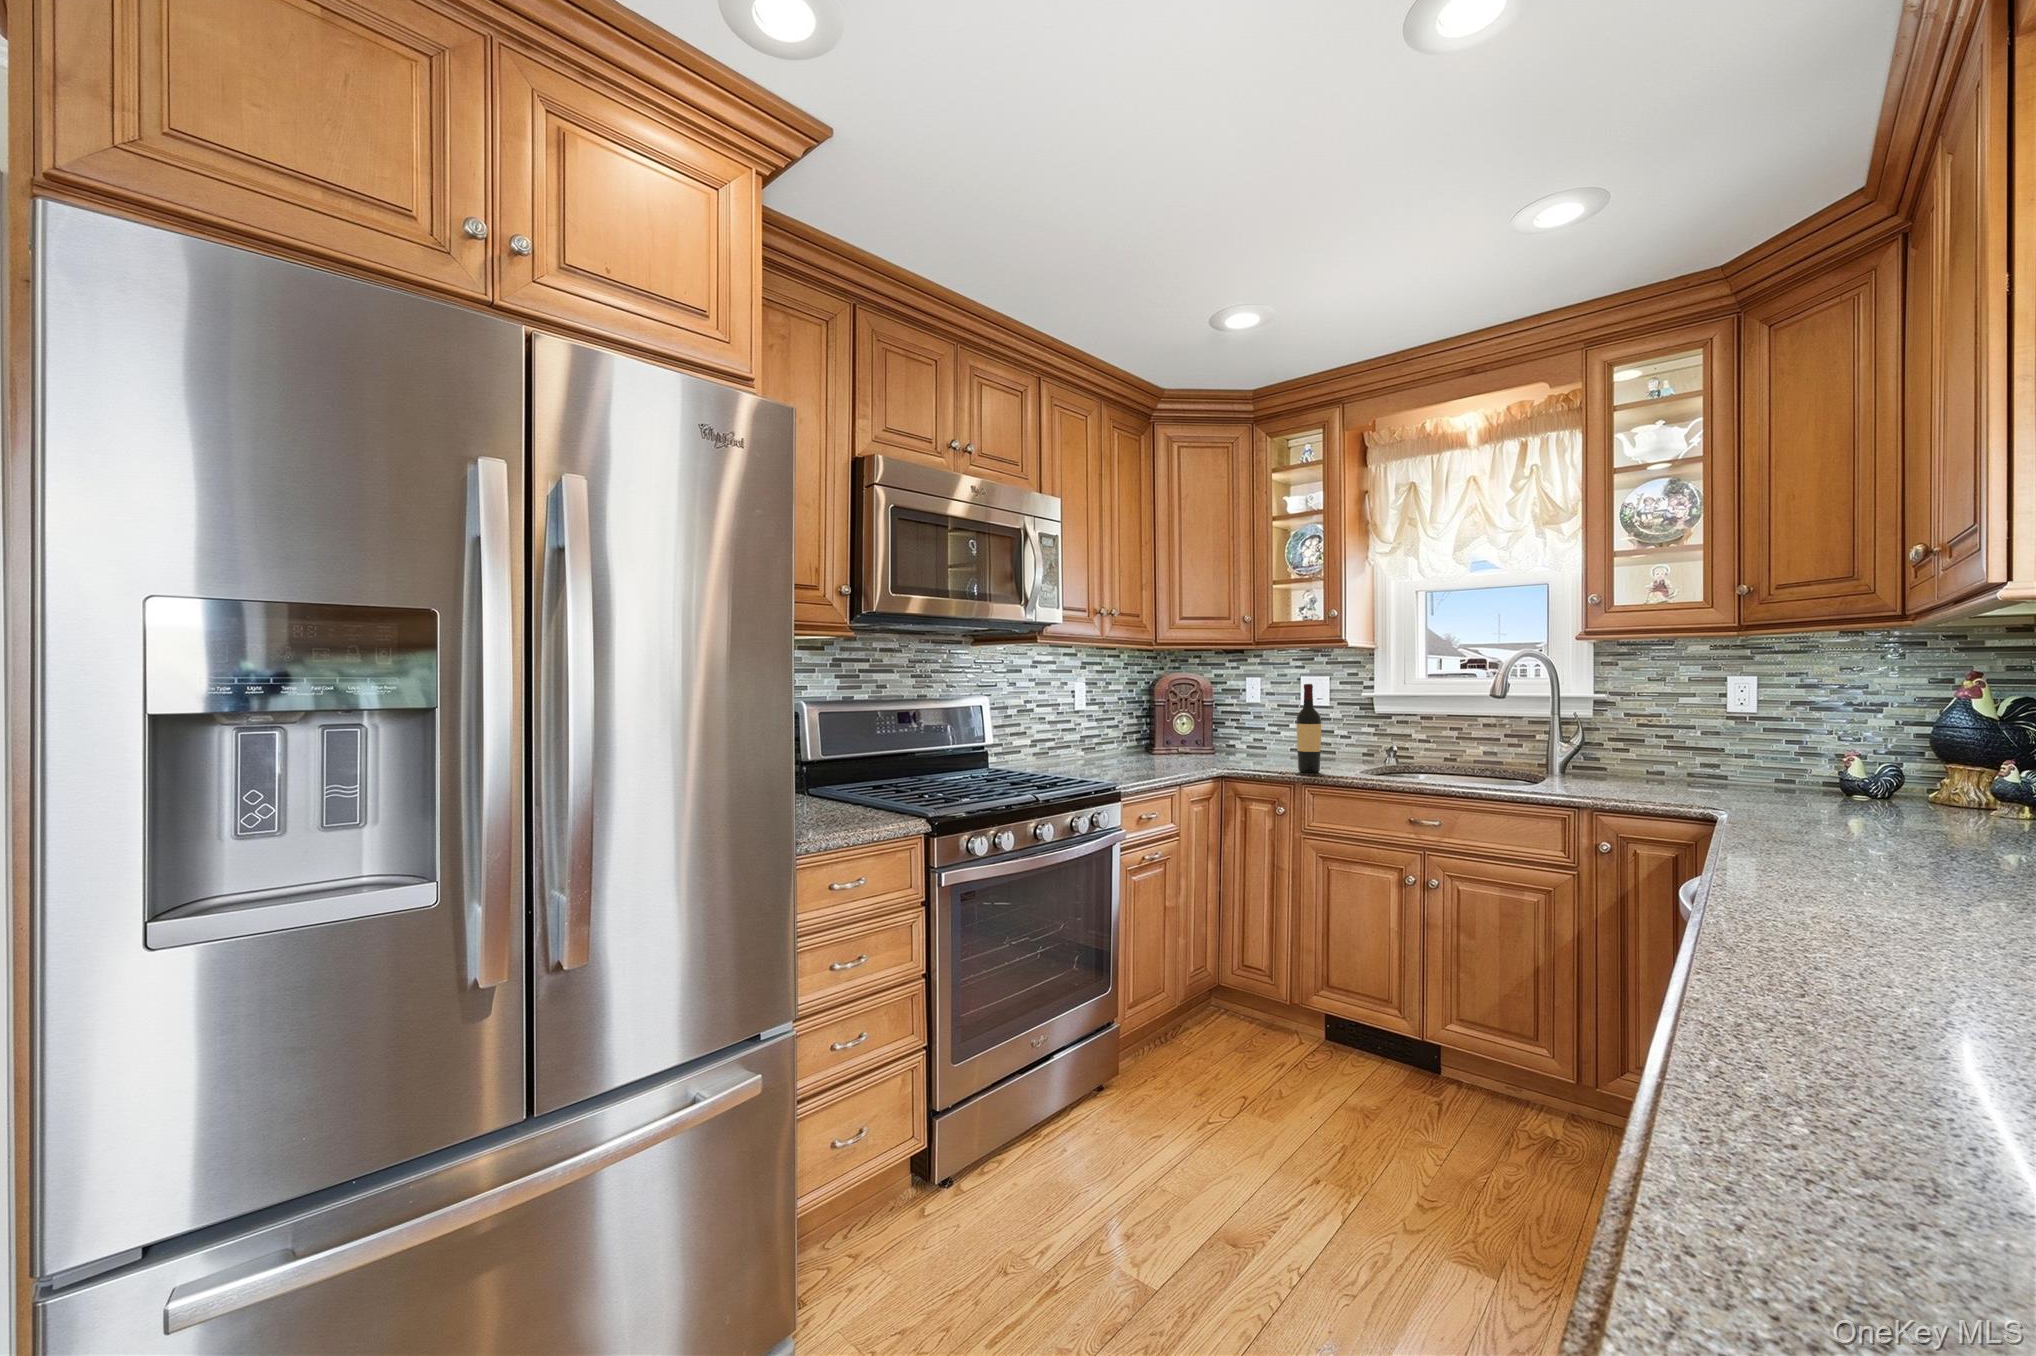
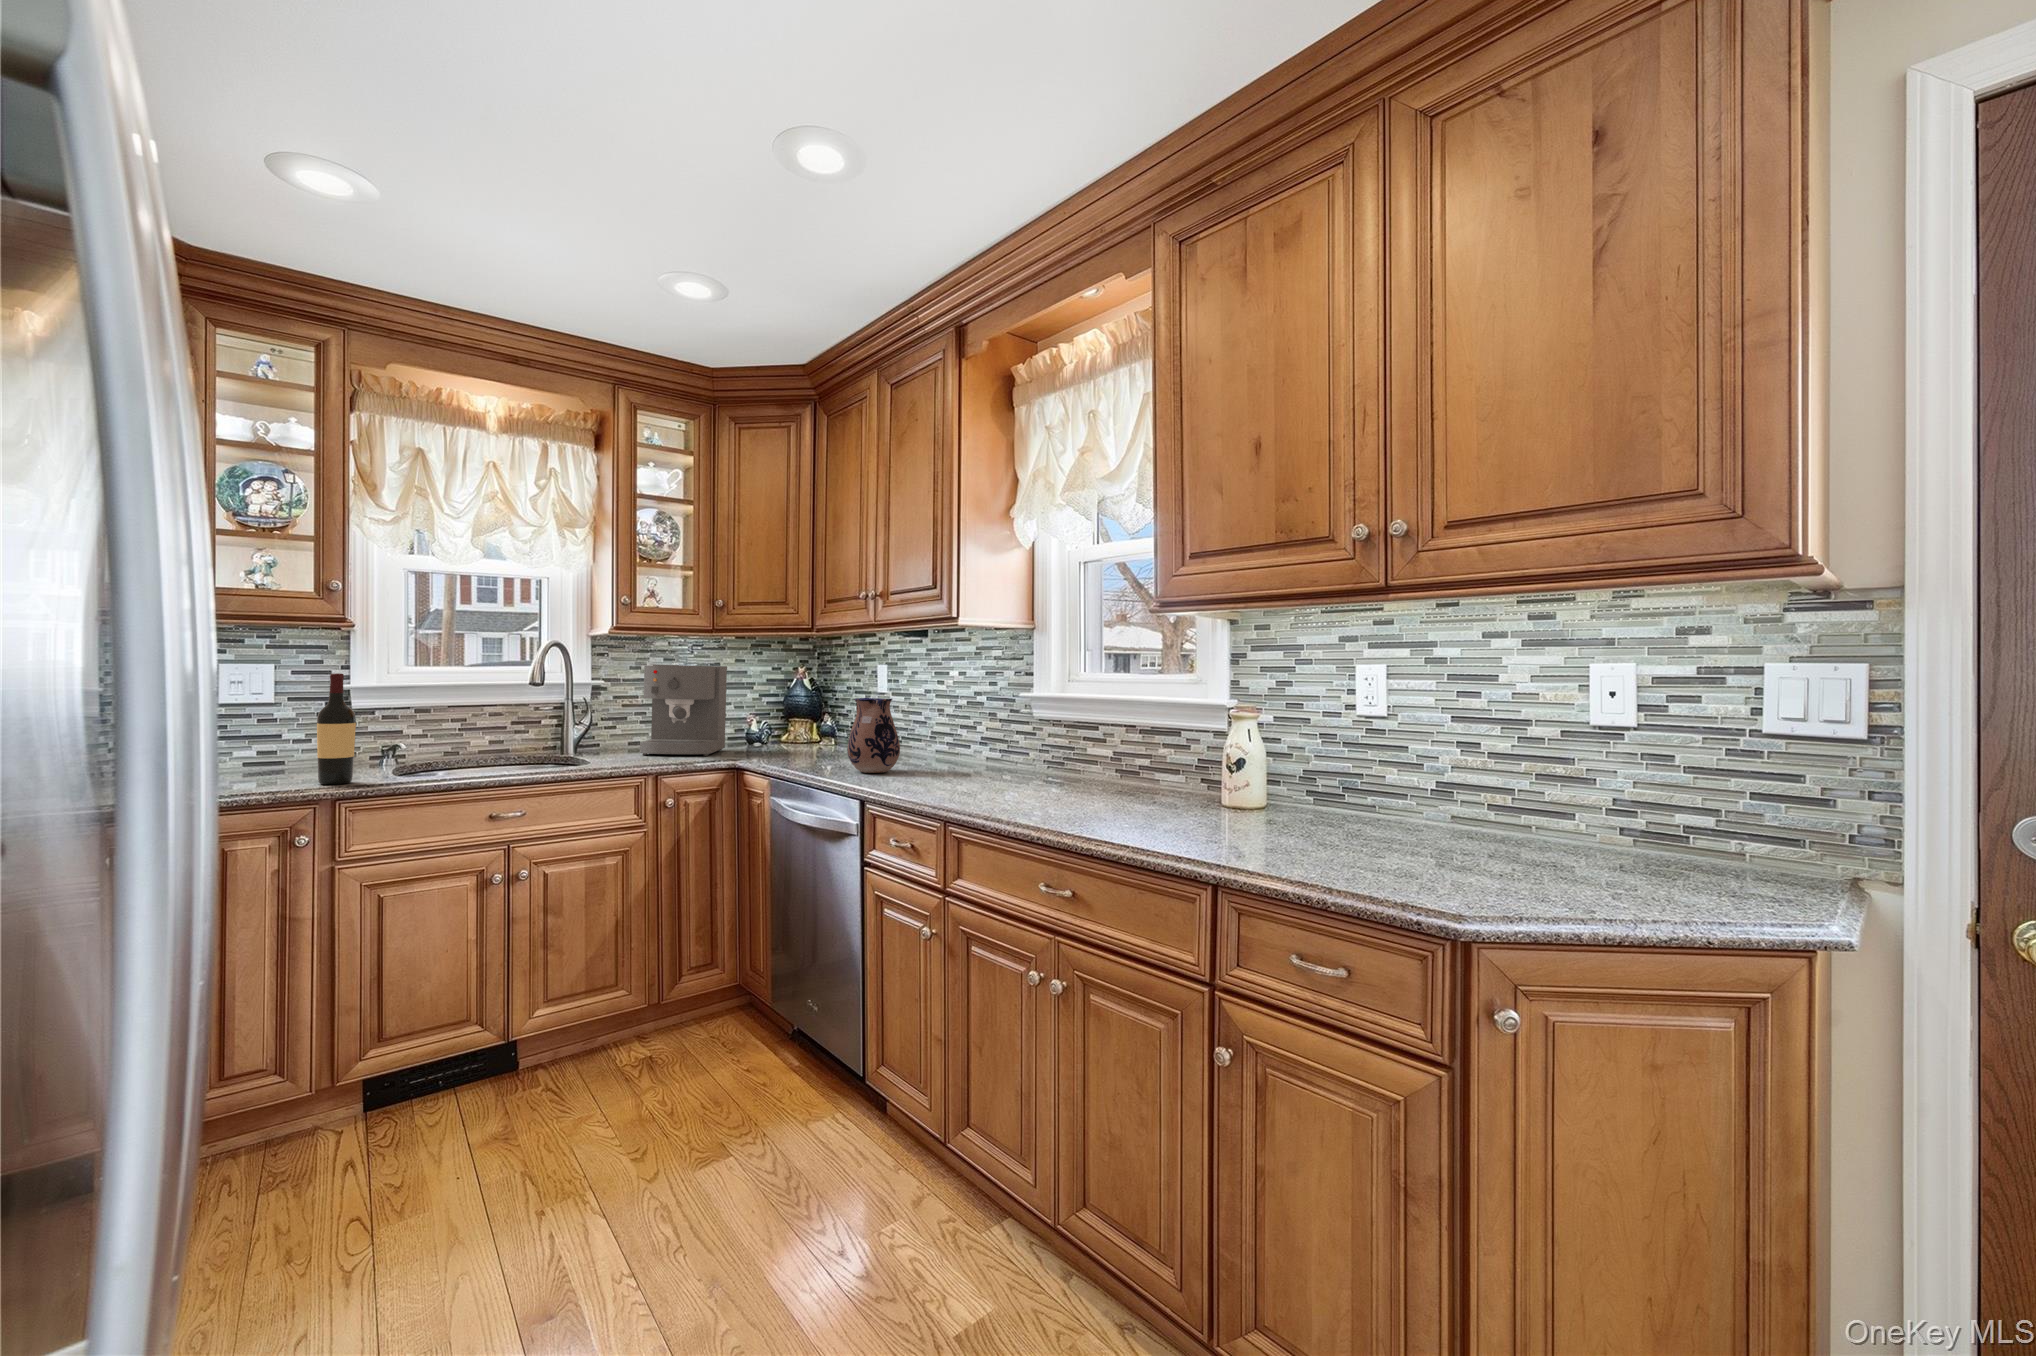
coffee maker: none [1634,669,1786,795] -> present [640,665,727,756]
ceramic pitcher: none [1836,713,1971,850] -> present [847,698,900,773]

